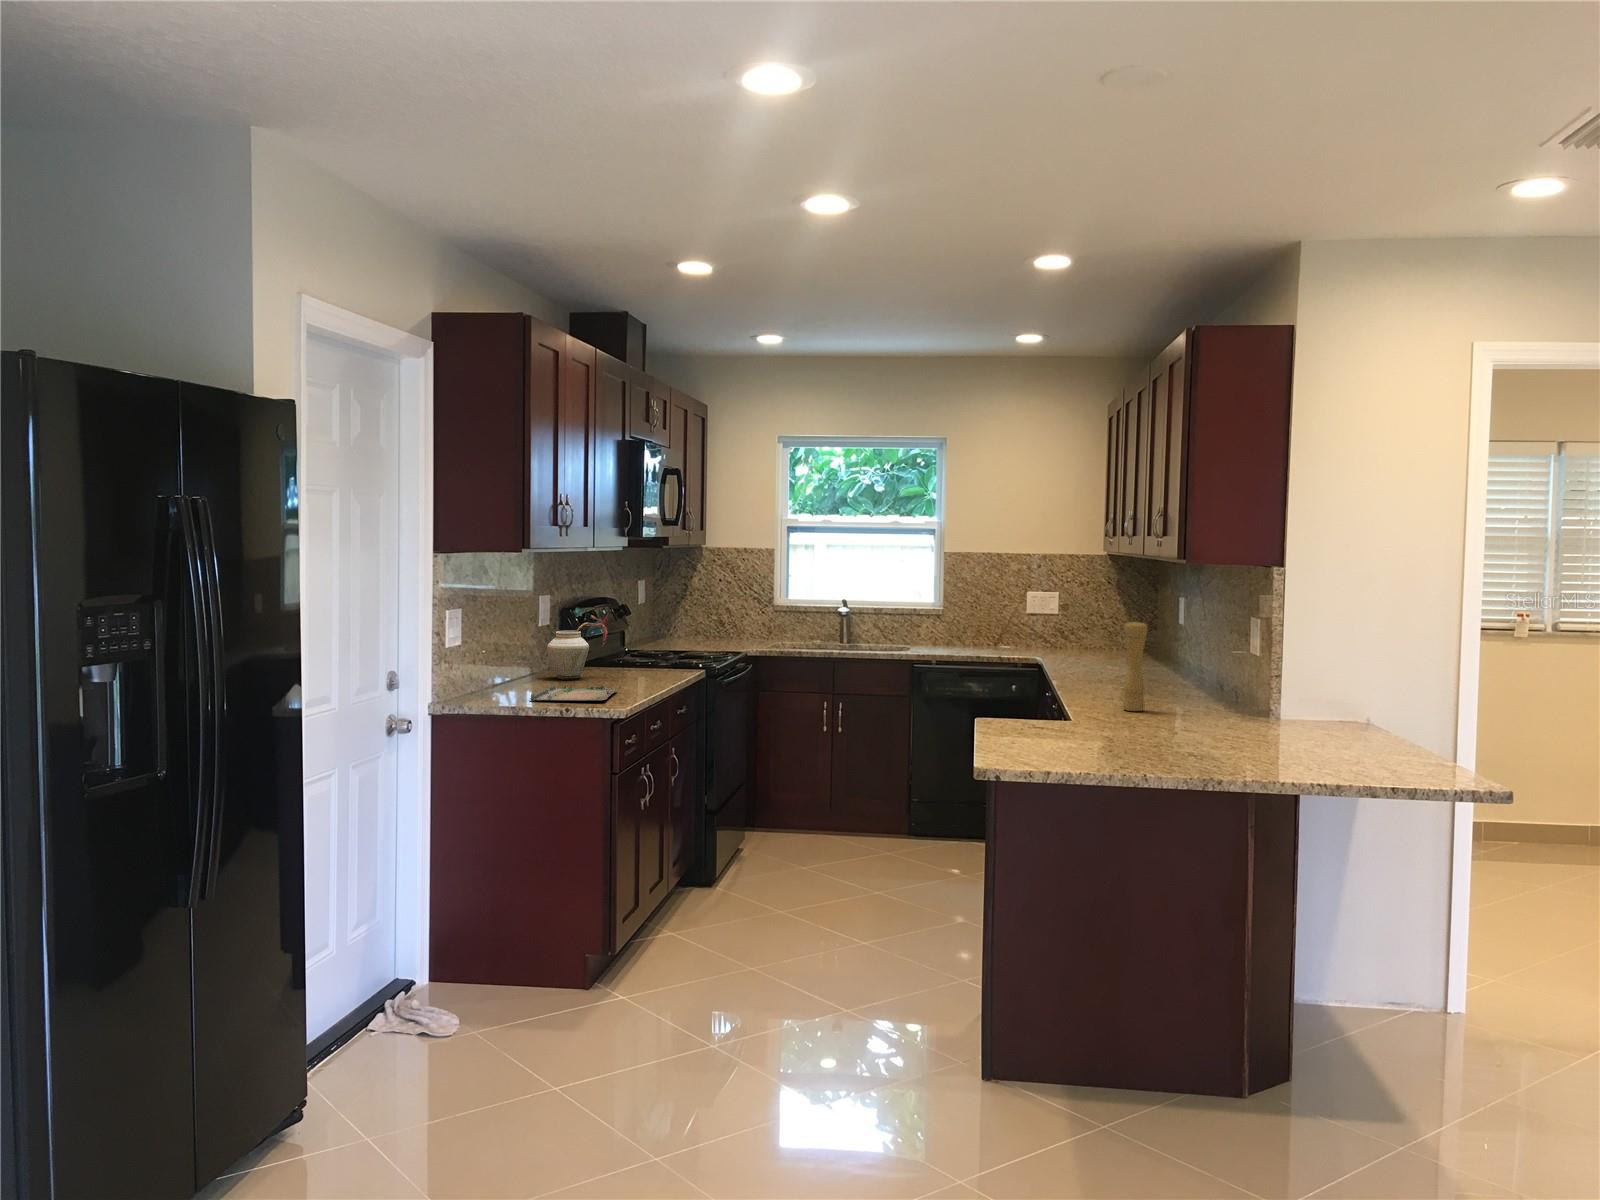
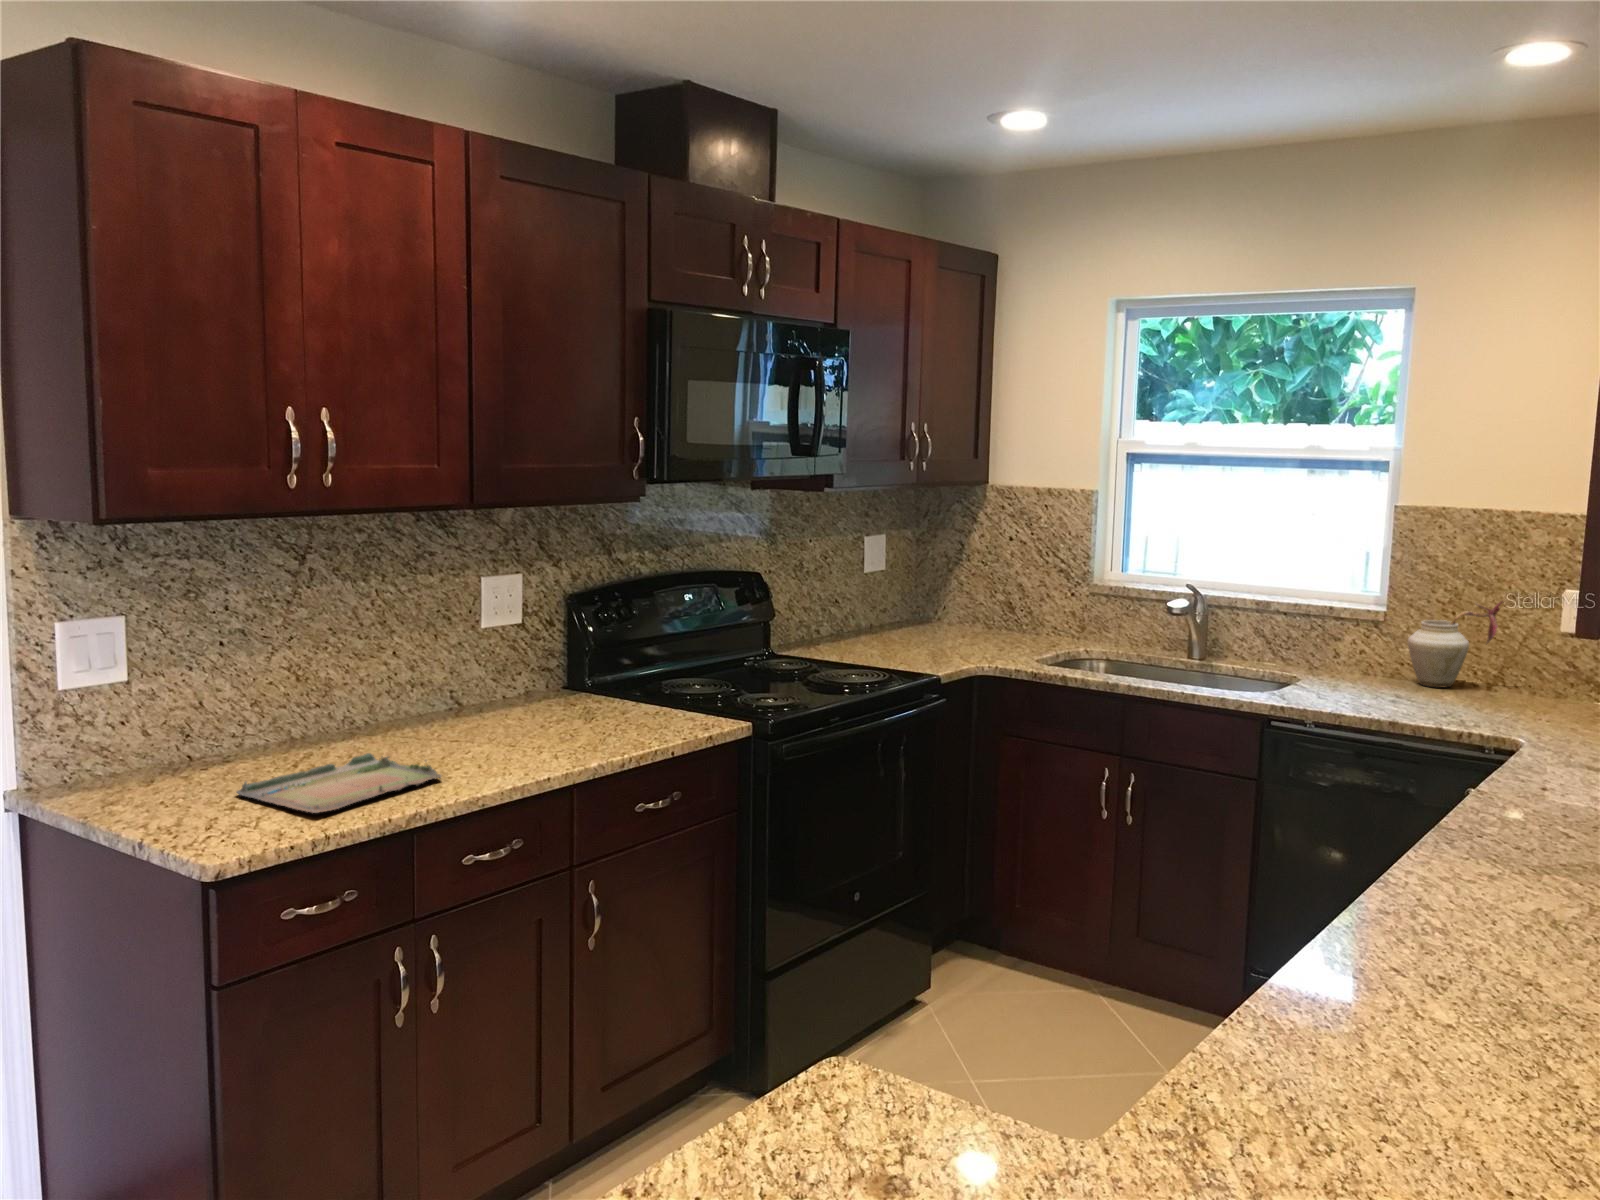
vase: present [547,614,610,679] -> present [1408,601,1504,688]
pepper mill: present [1123,621,1148,711] -> none [1381,807,1469,1074]

